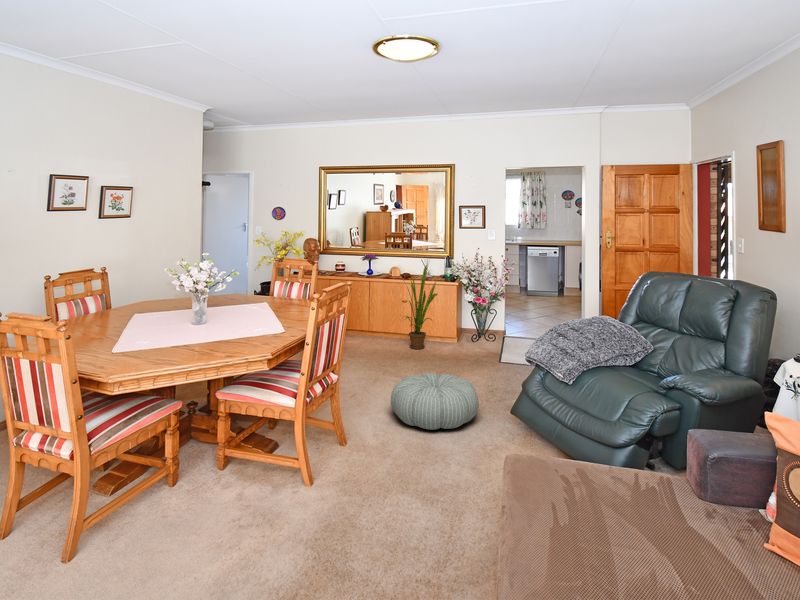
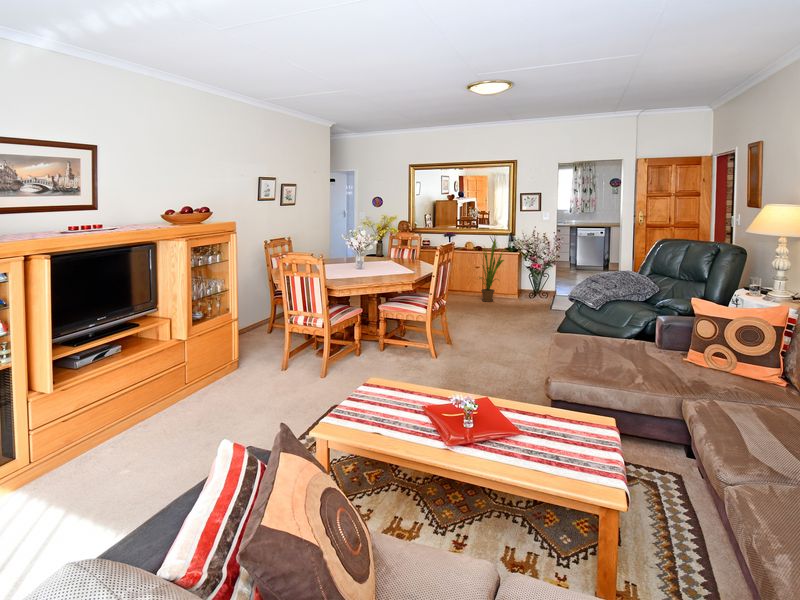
pouf: present [391,373,479,430] -> none [477,308,537,342]

